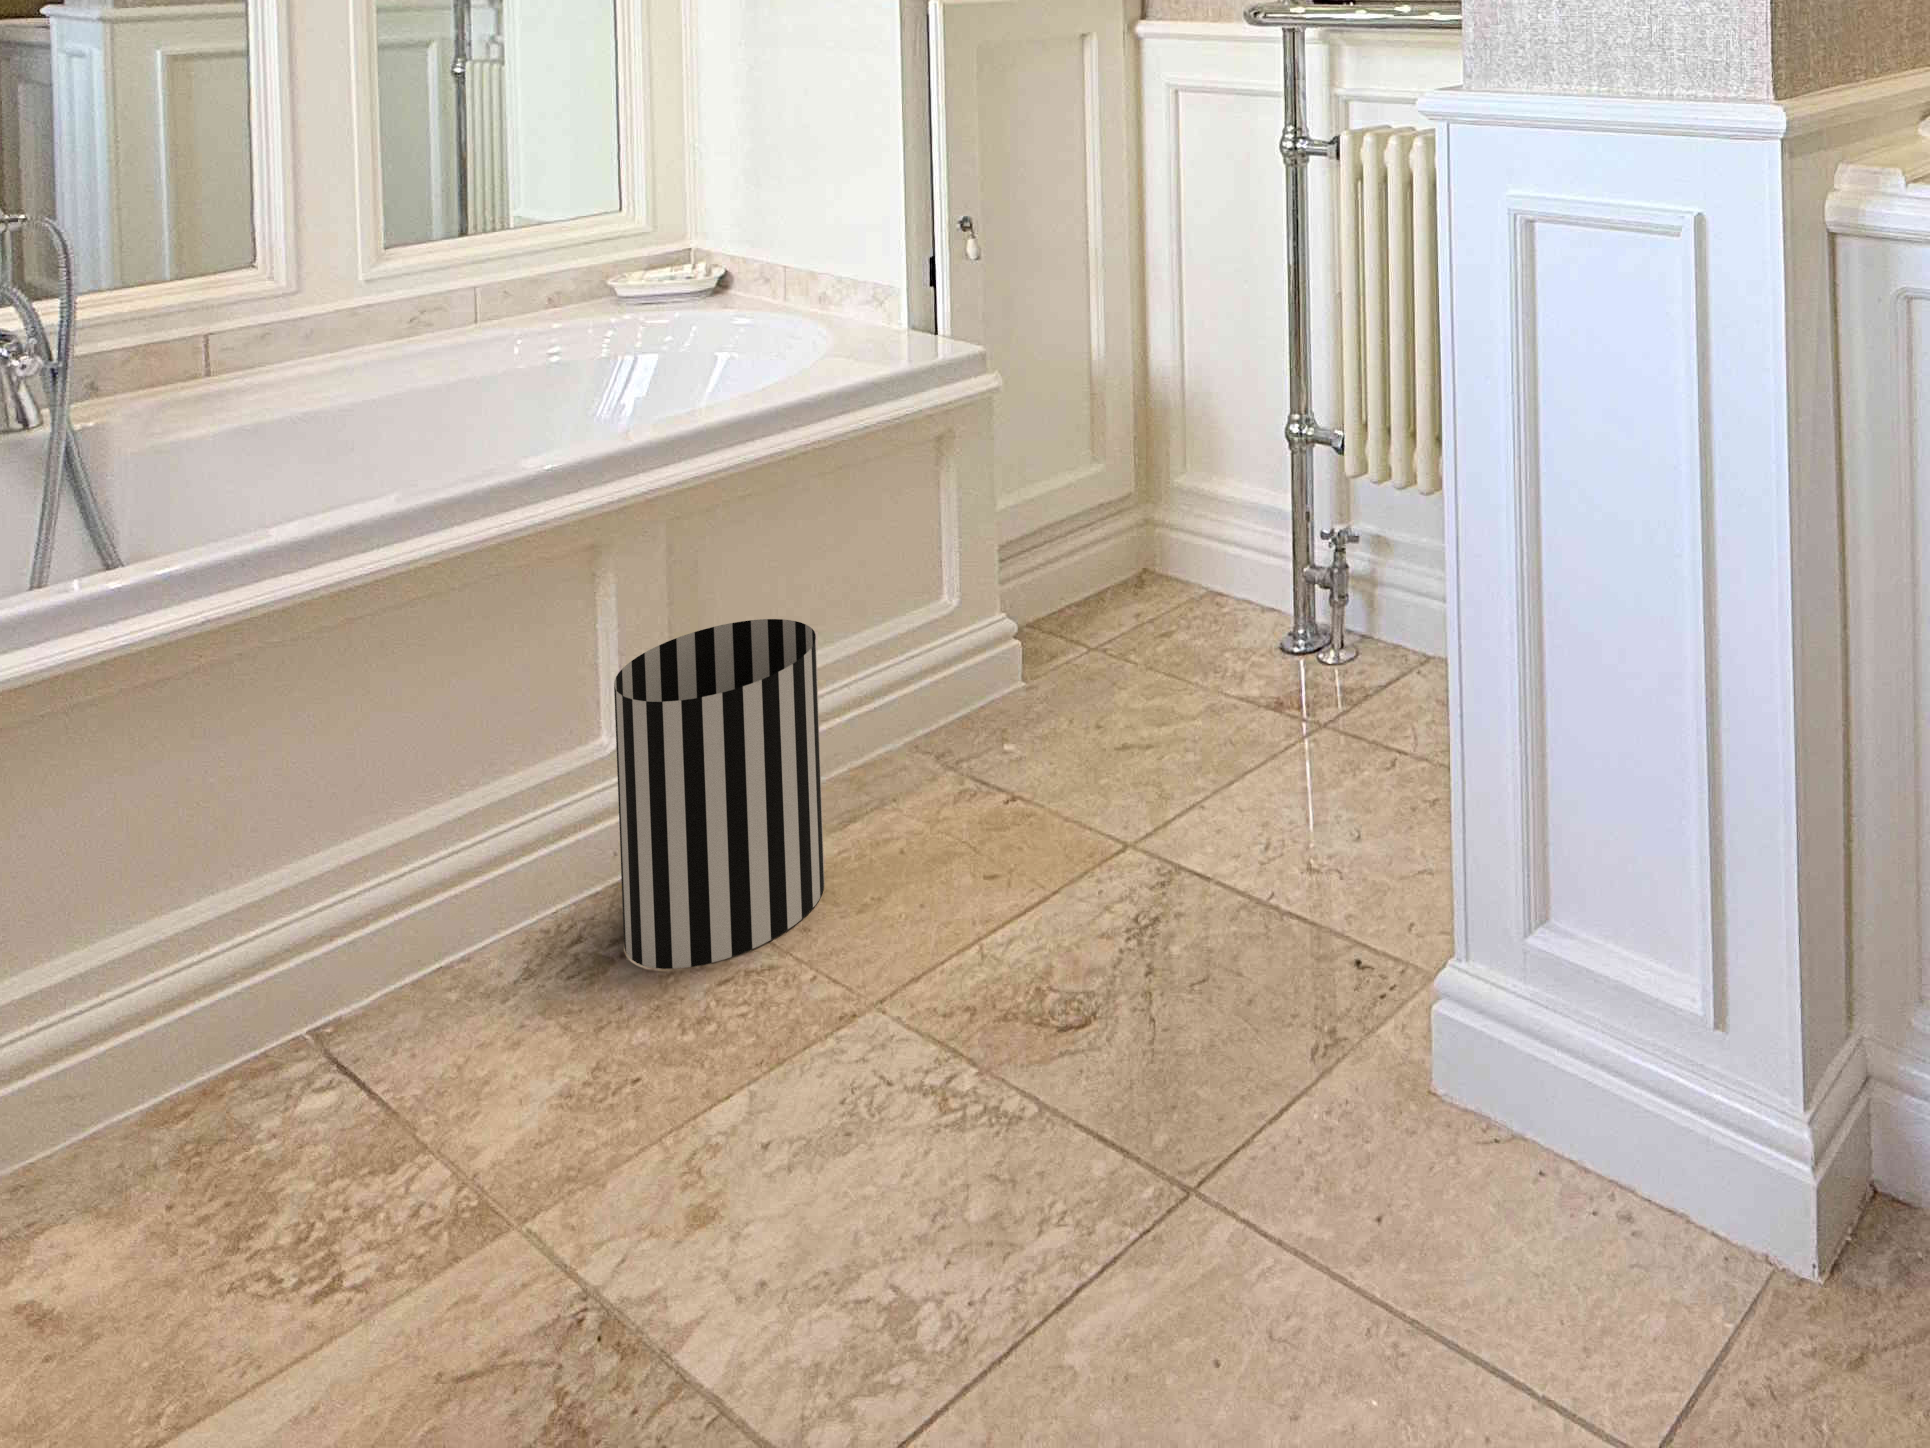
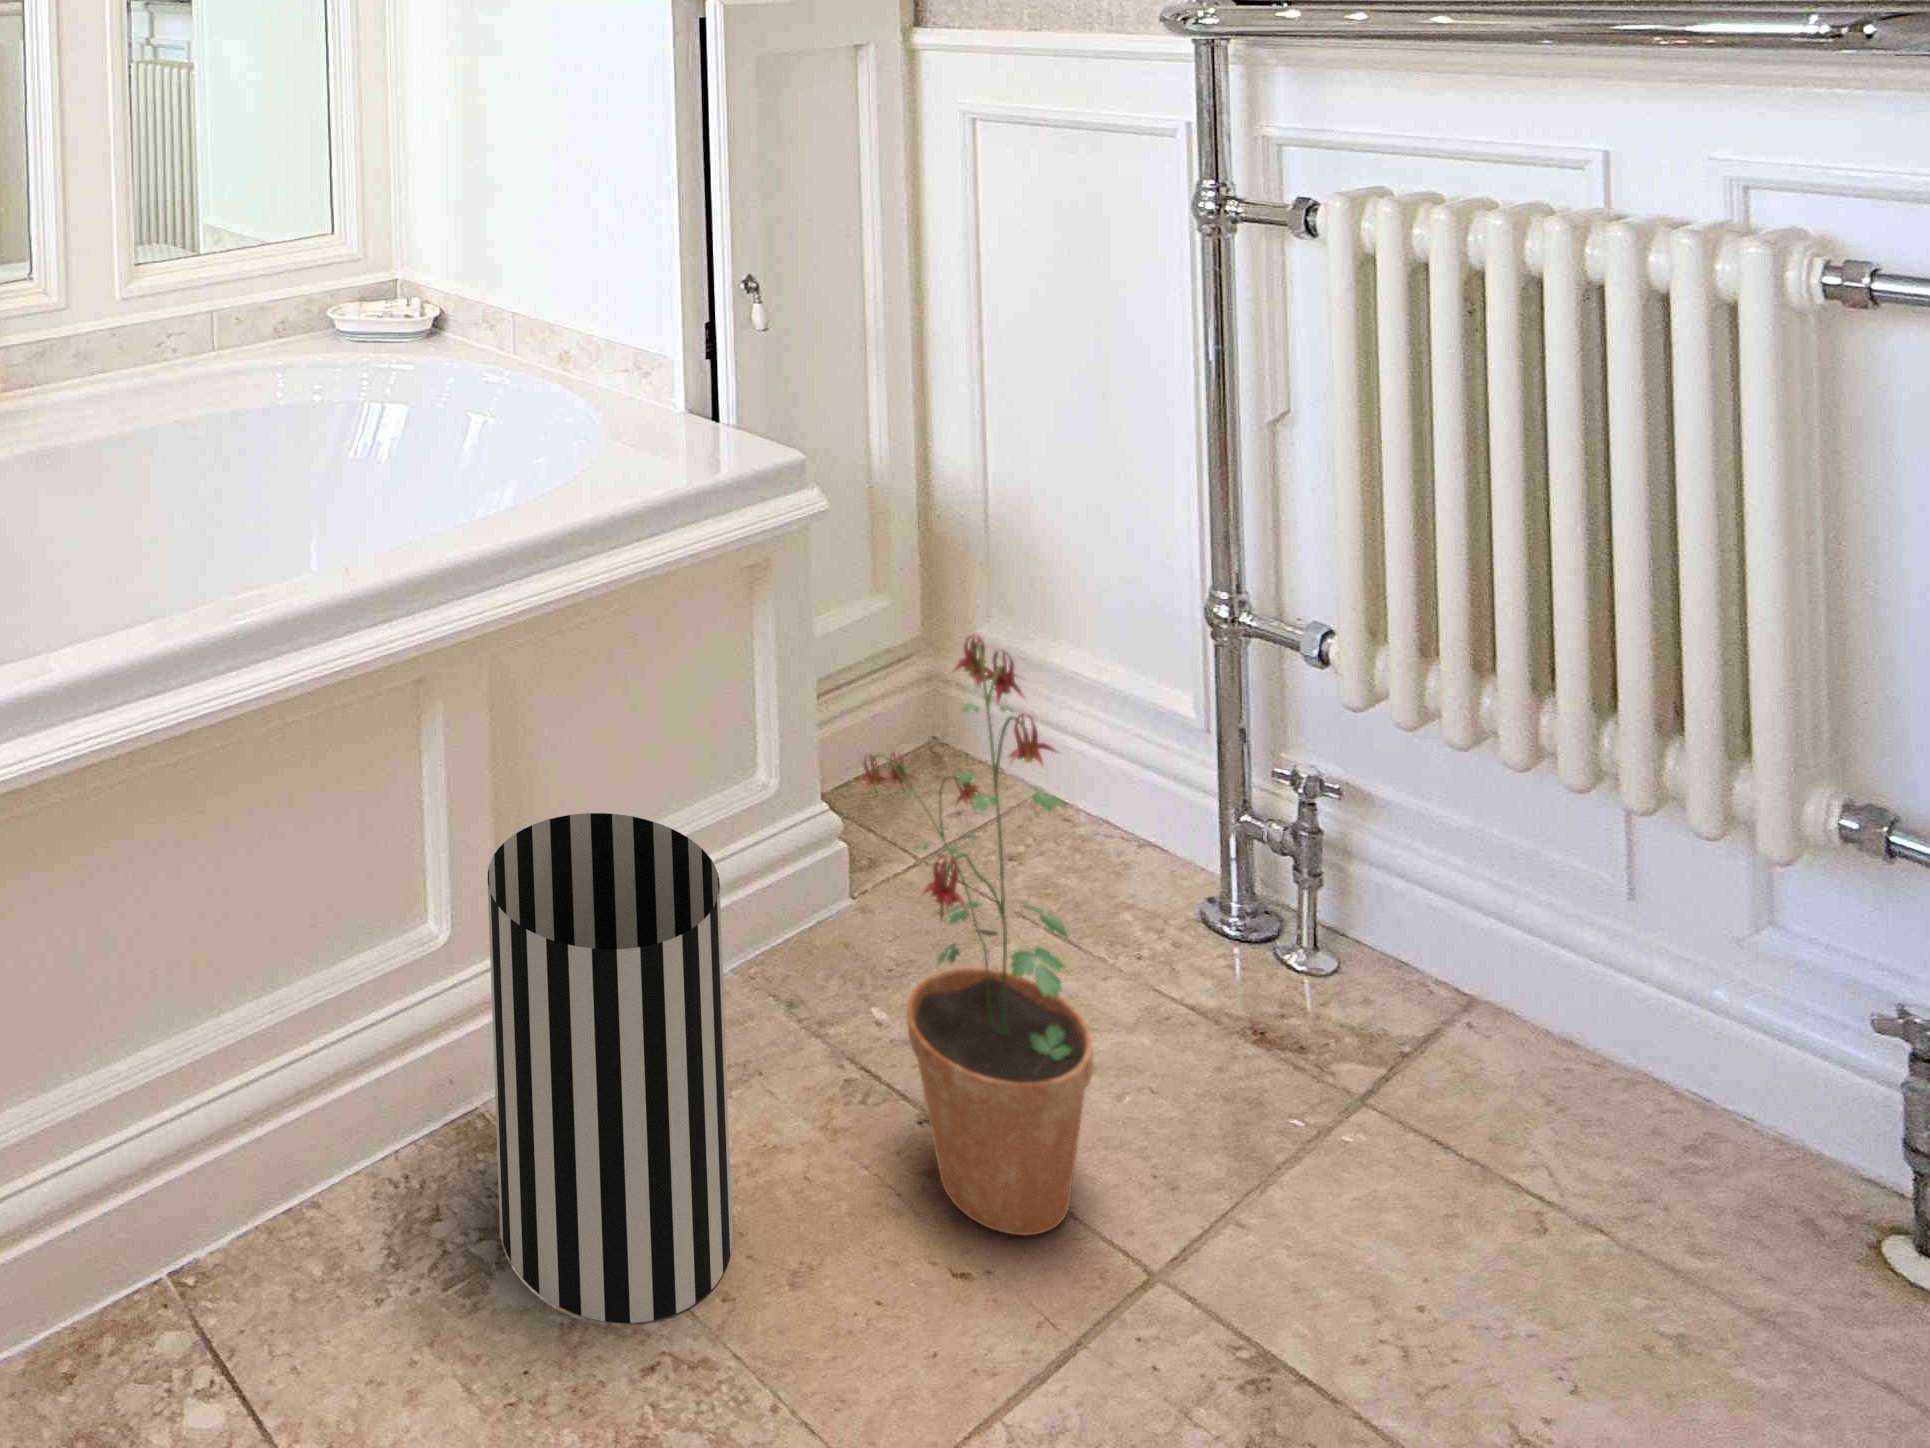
potted plant: none [966,451,1106,848] -> present [863,635,1093,1235]

